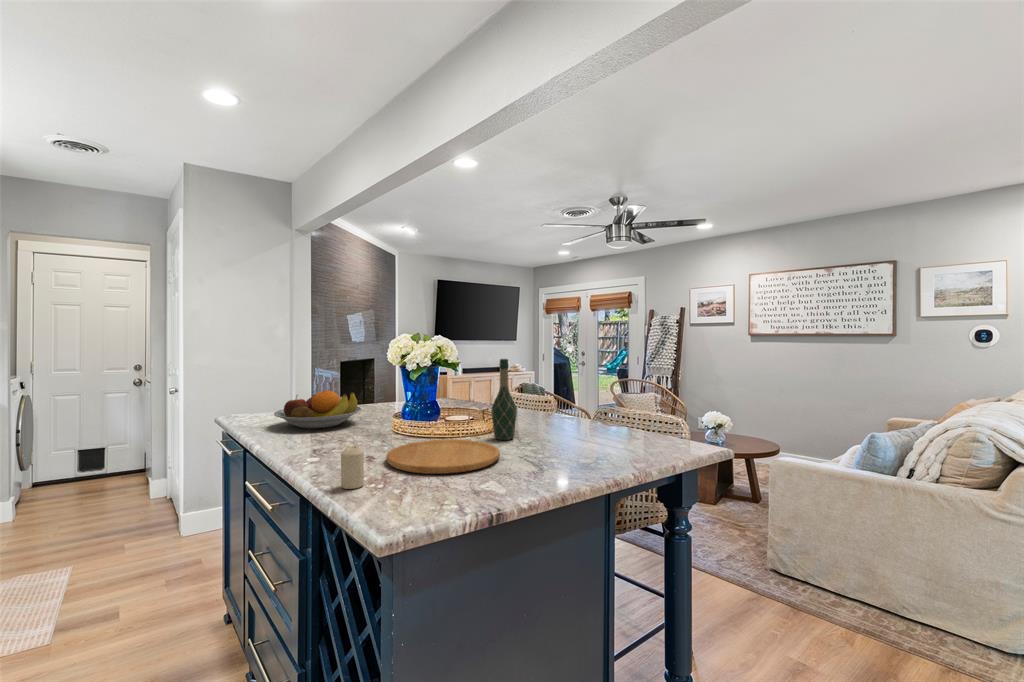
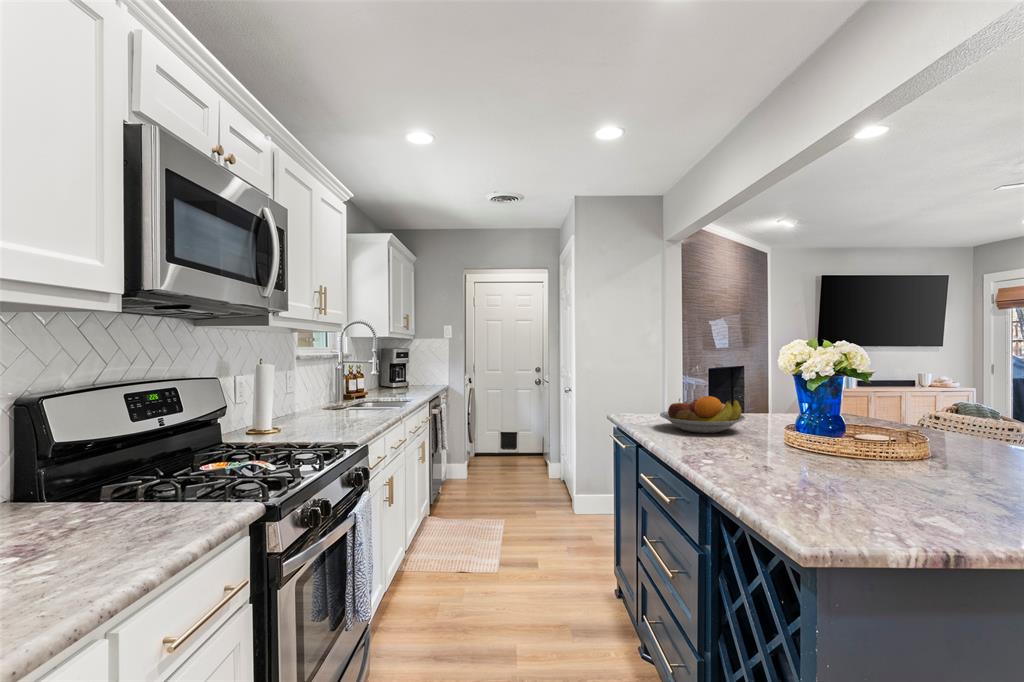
wine bottle: present [492,359,517,440] -> none [925,369,968,473]
cutting board: present [386,439,500,474] -> none [787,459,945,500]
candle: present [341,446,364,489] -> none [744,451,768,494]

